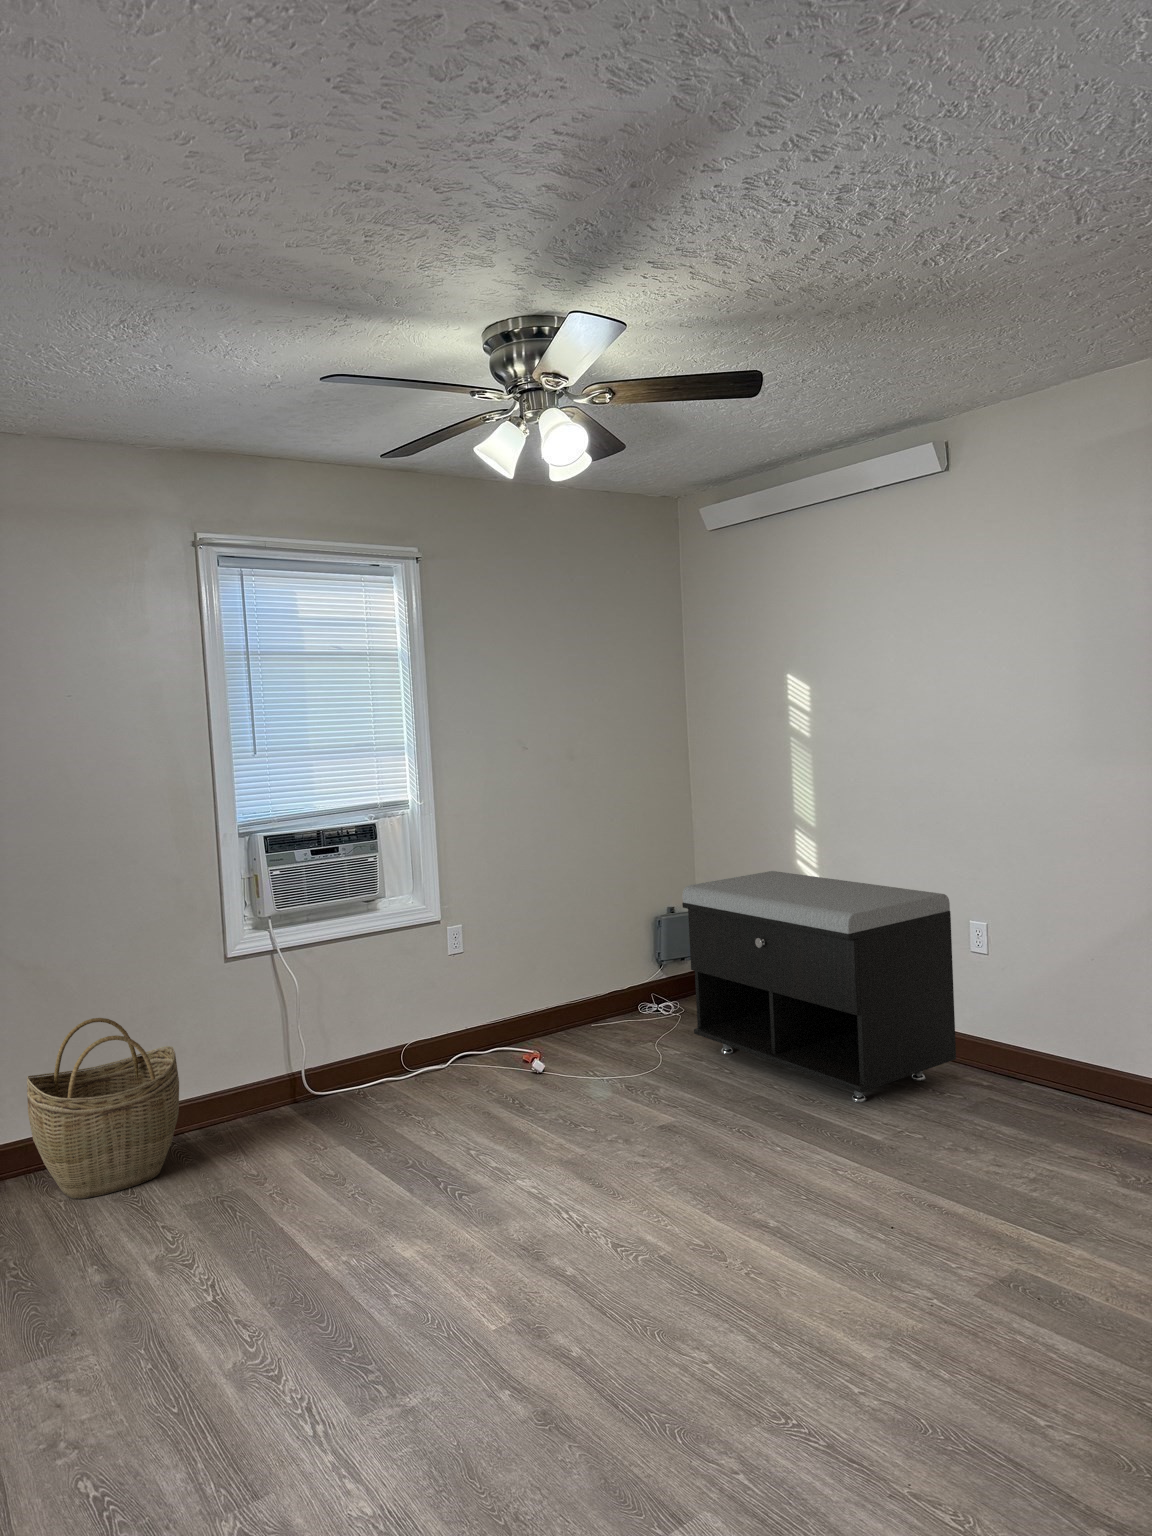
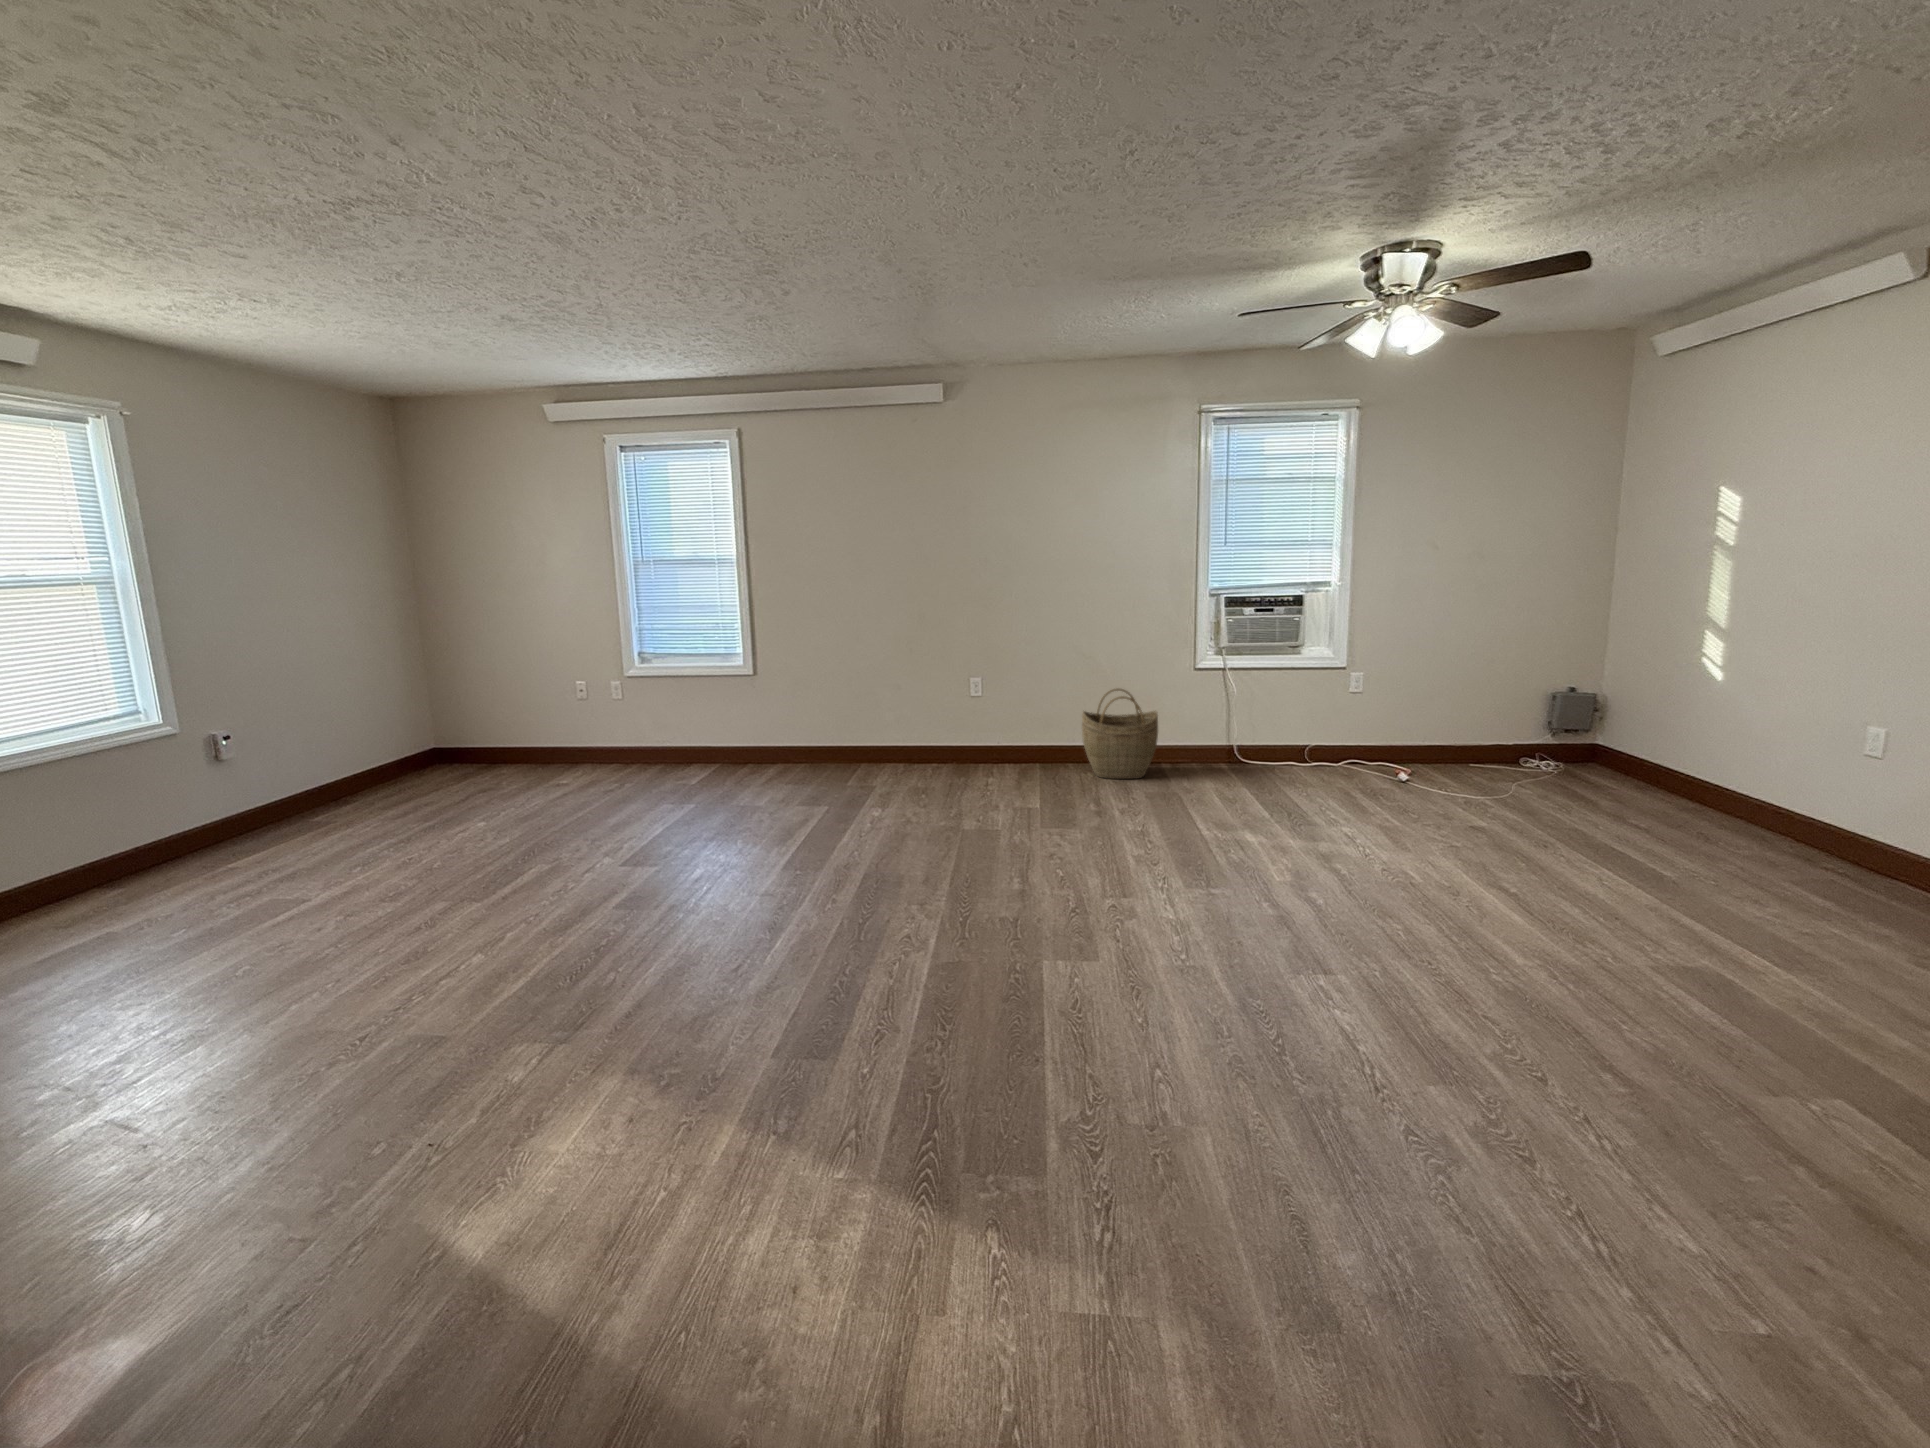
storage bench: present [682,871,956,1102] -> none [1557,663,1873,862]

